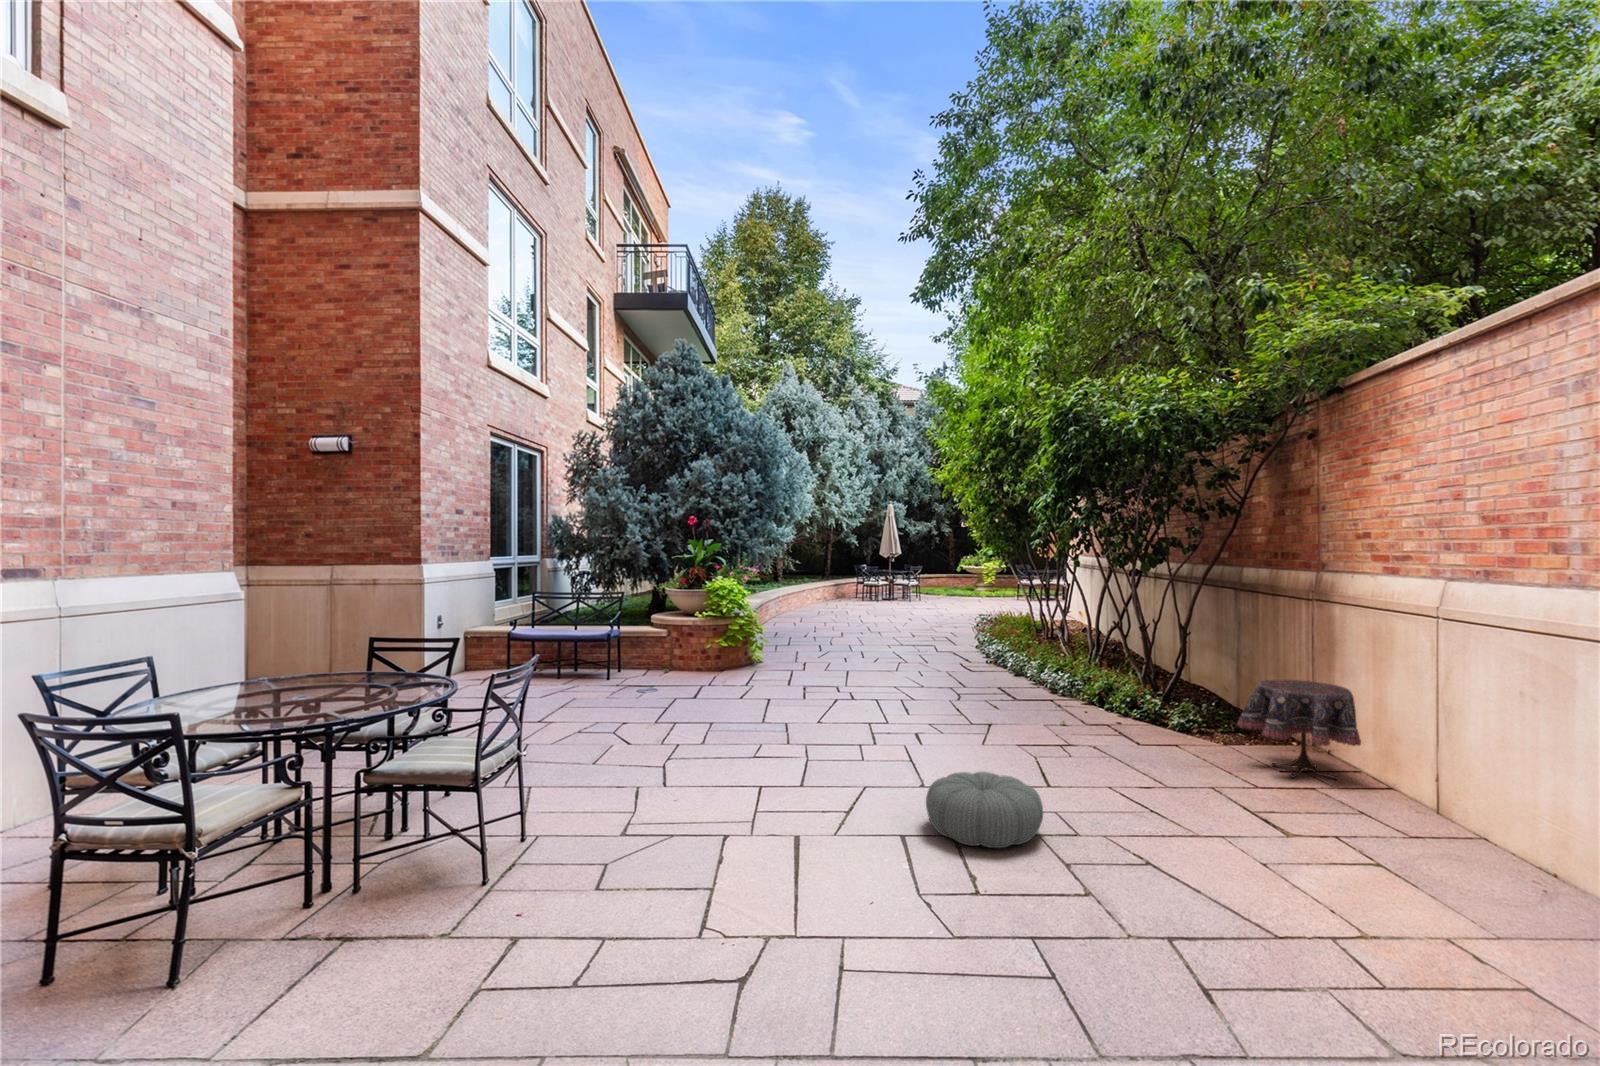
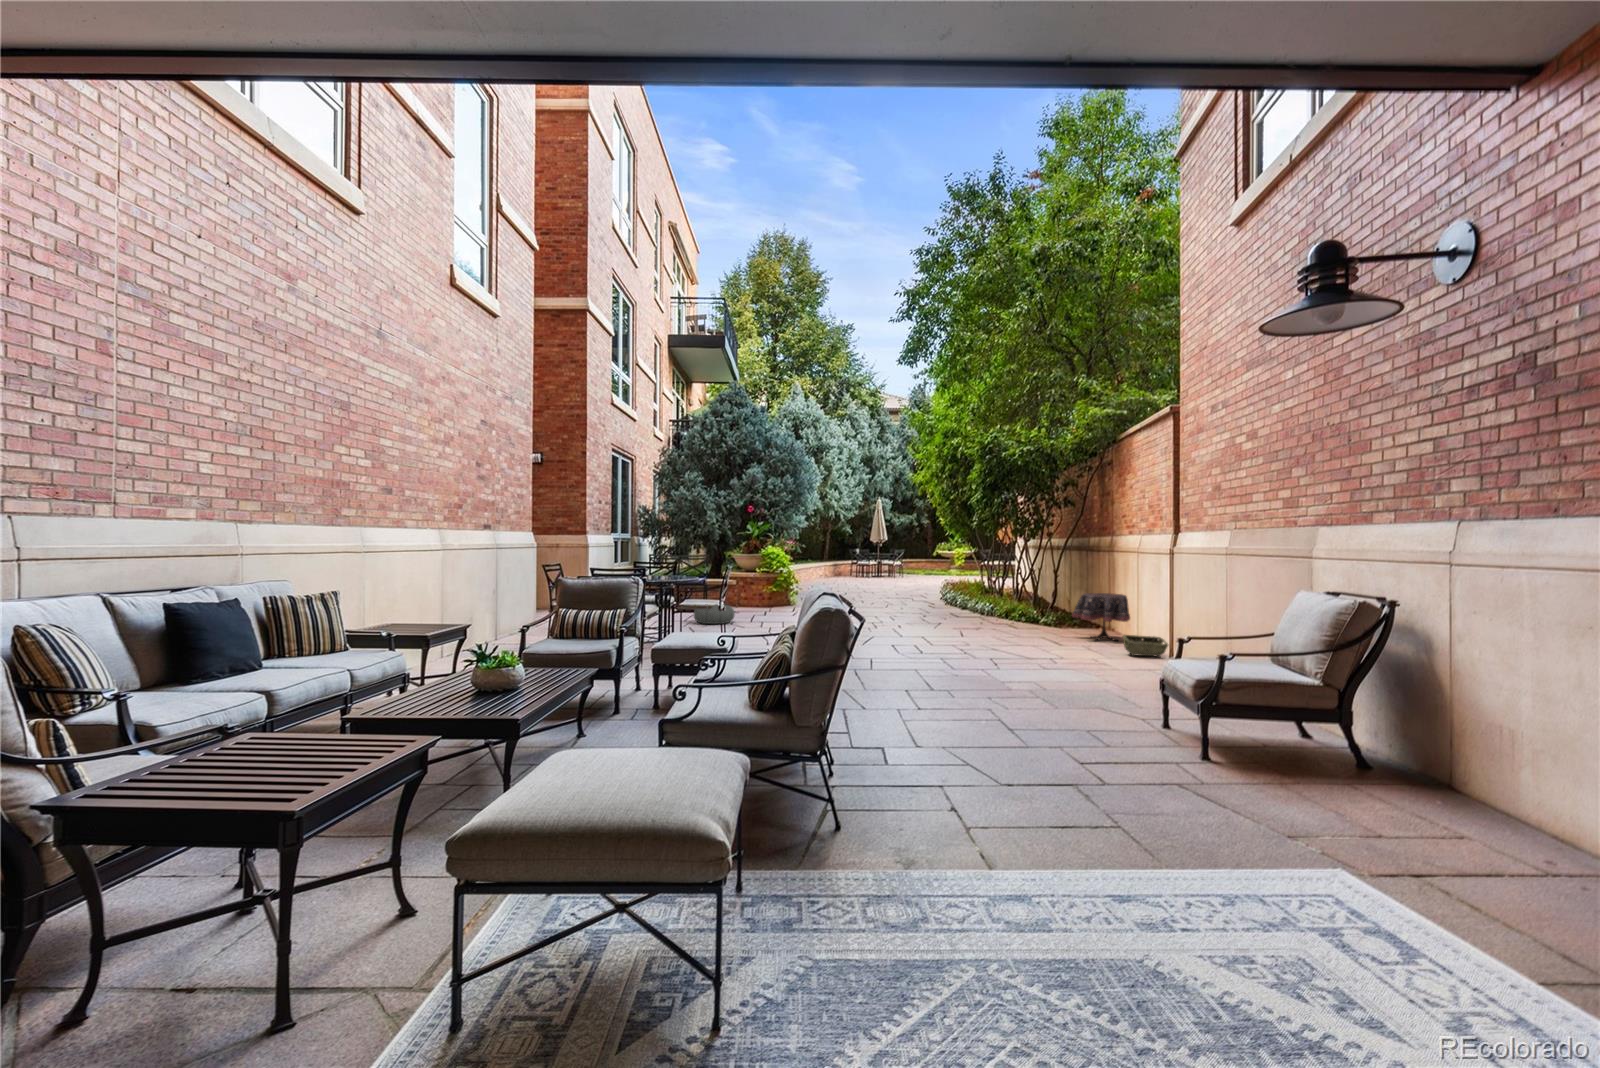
pouf: present [926,772,1043,848] -> present [694,604,735,624]
woven basket: none [1389,794,1511,851] -> present [1123,635,1168,656]

